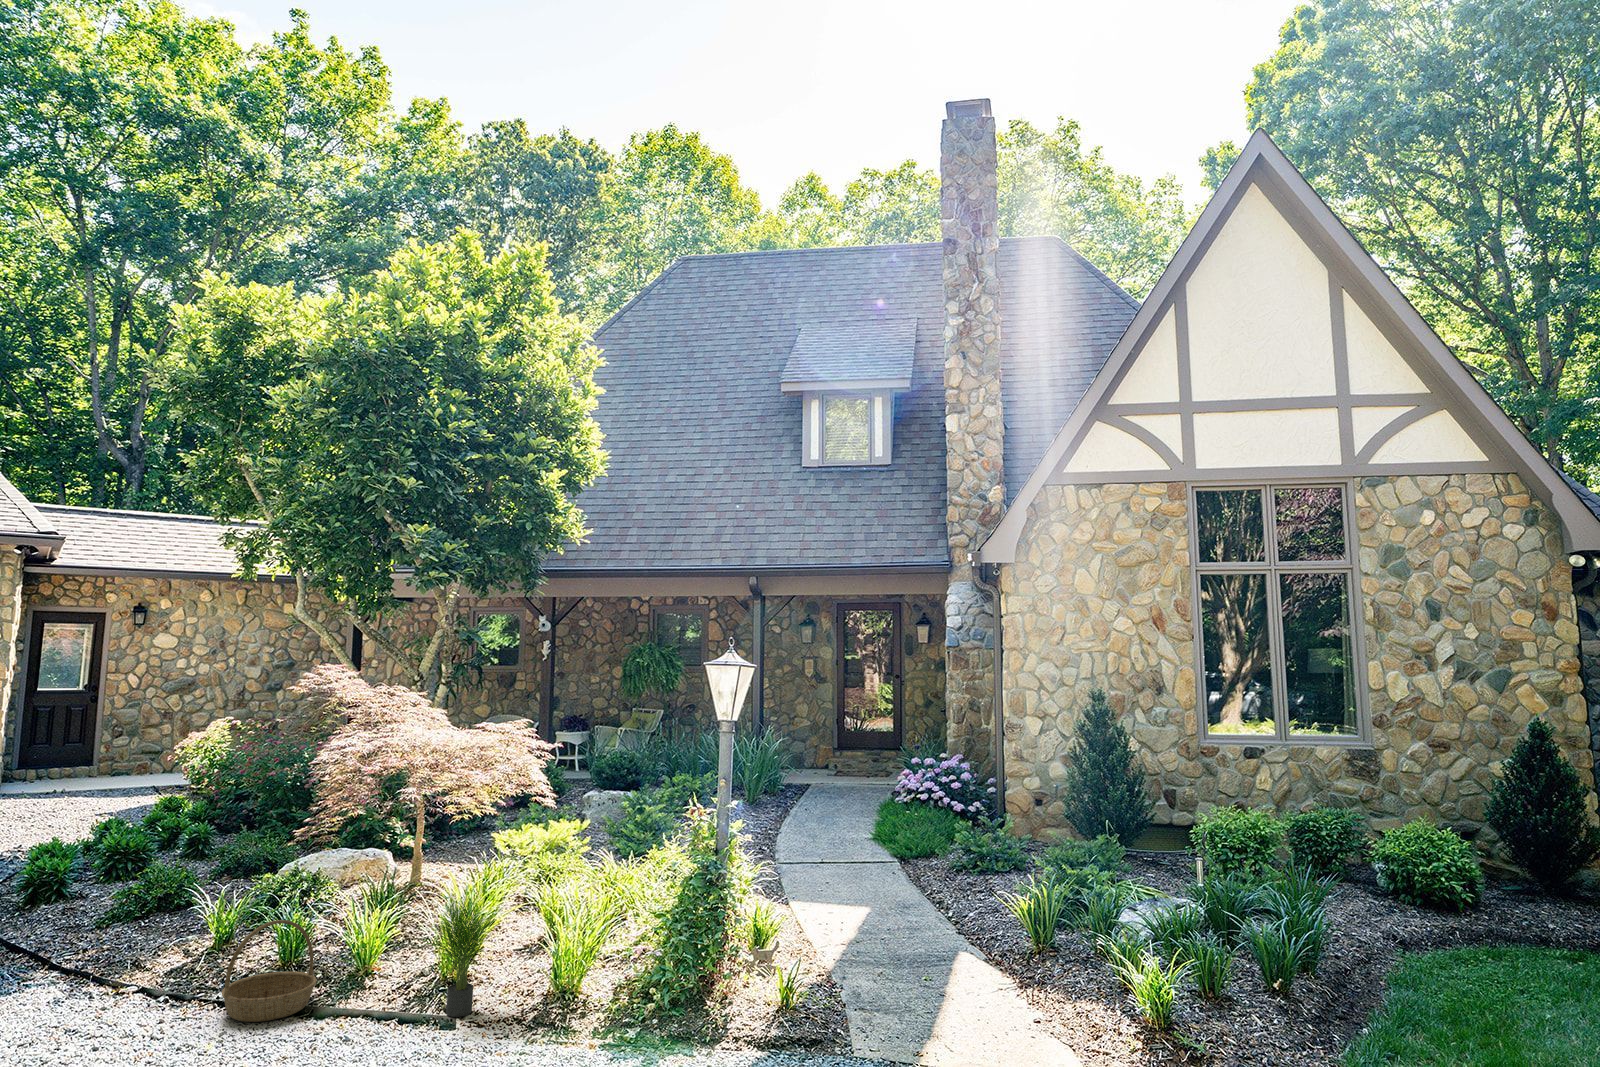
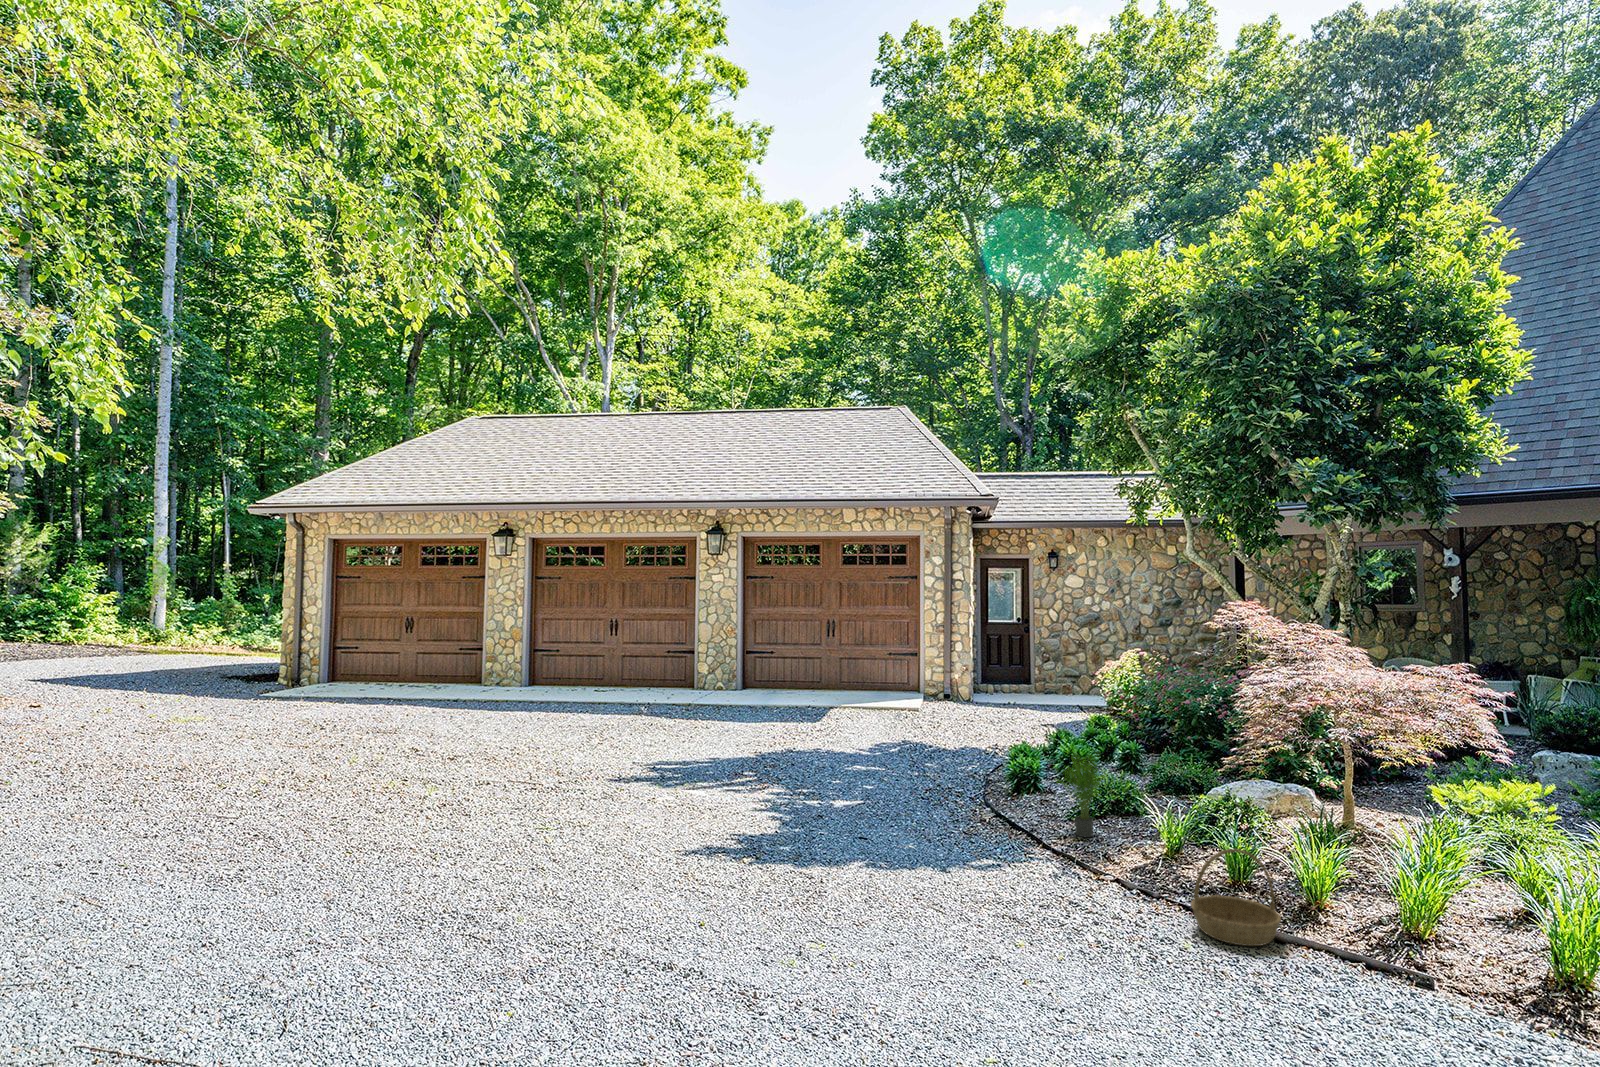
potted plant: present [427,882,495,1017] -> present [1056,756,1106,837]

